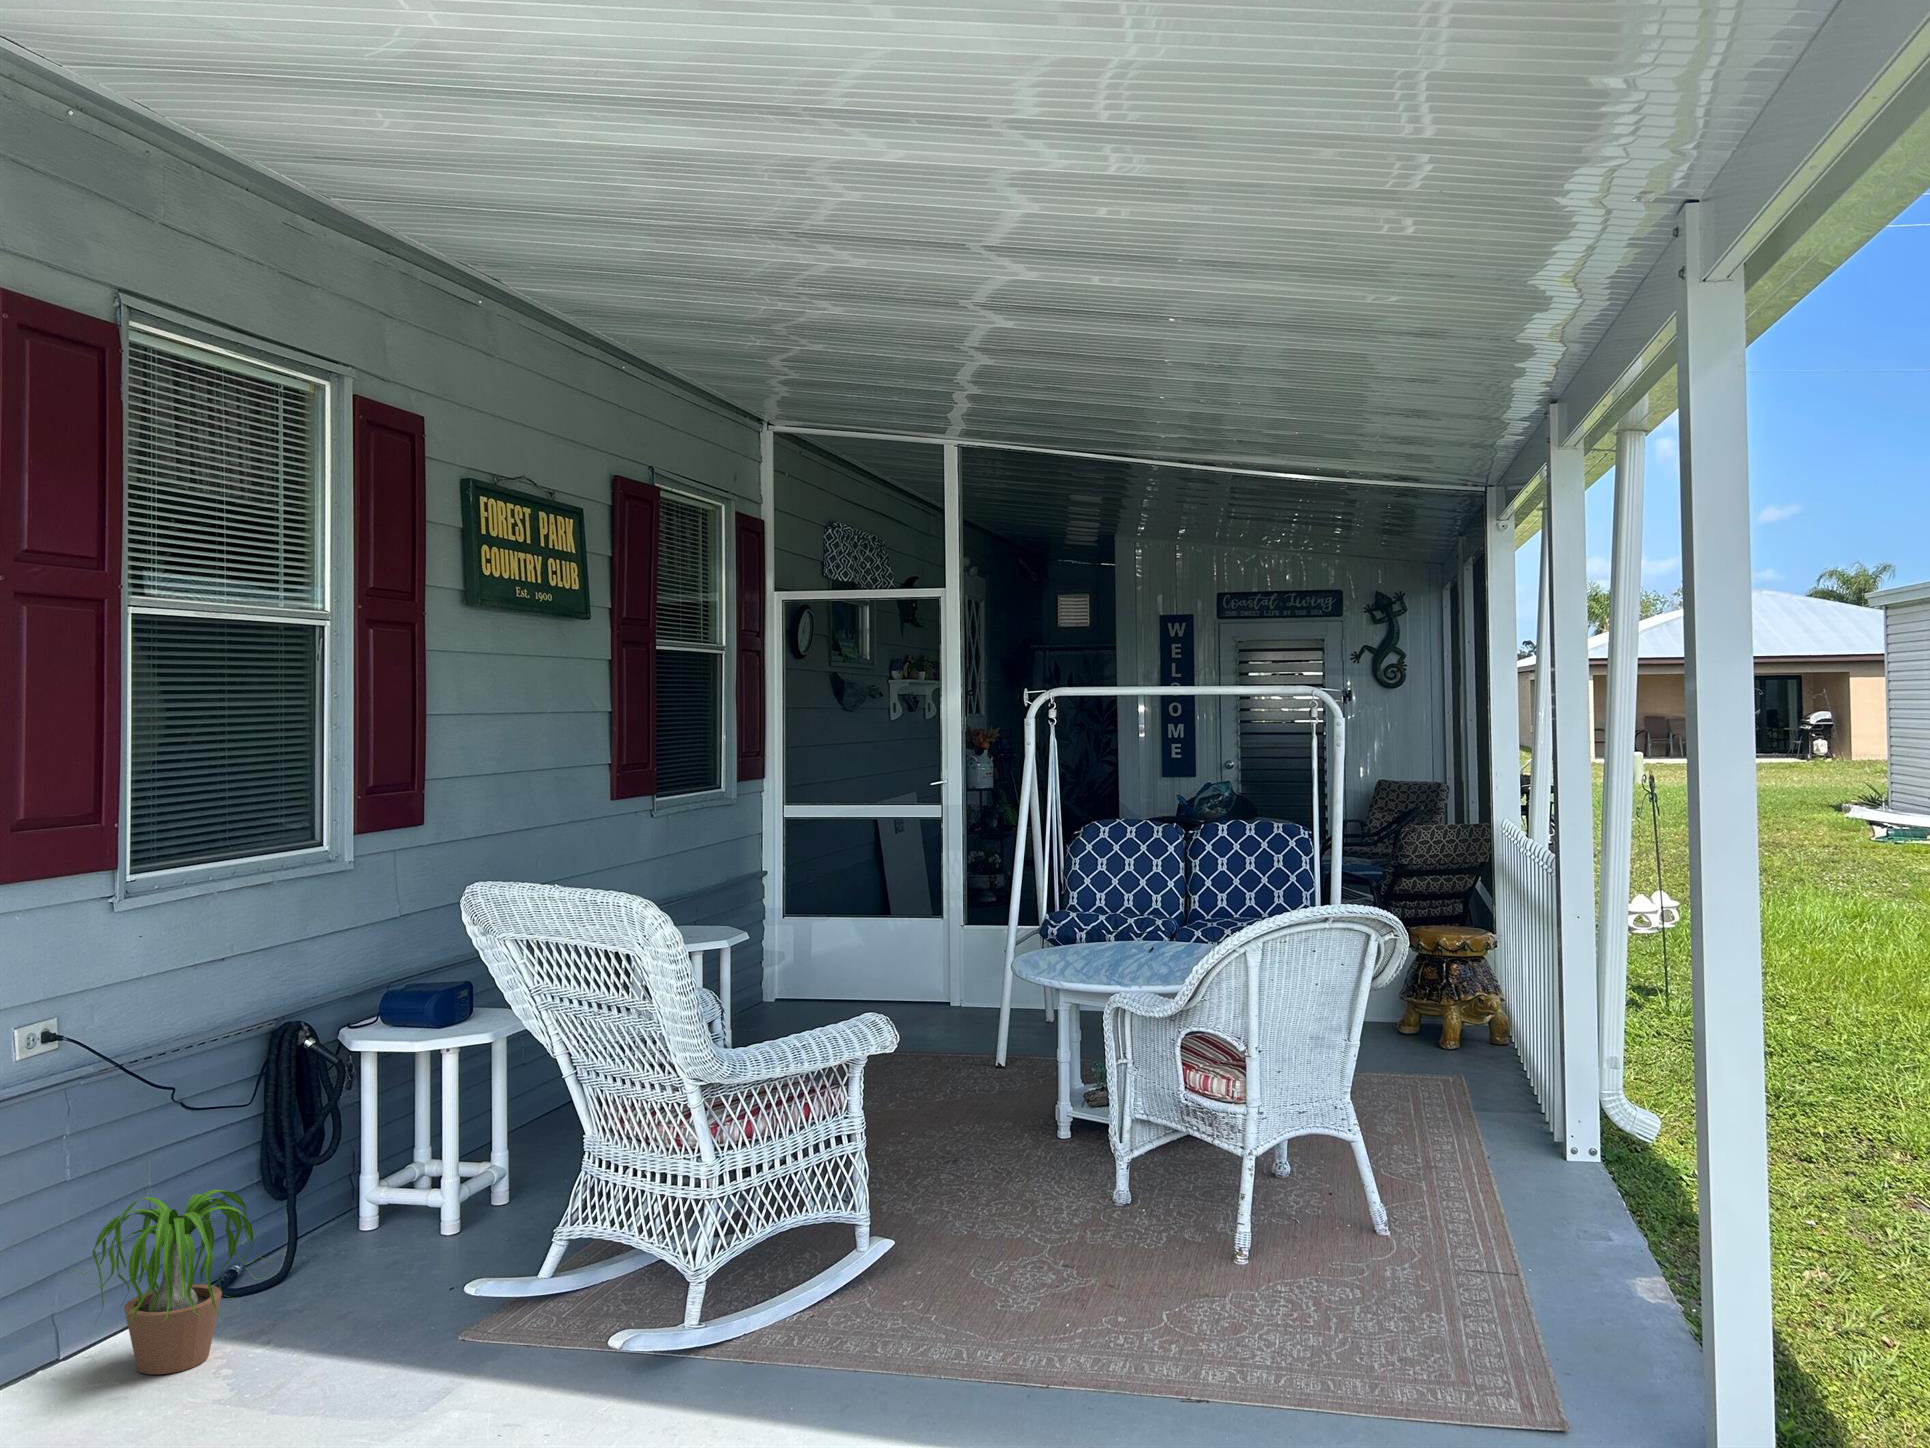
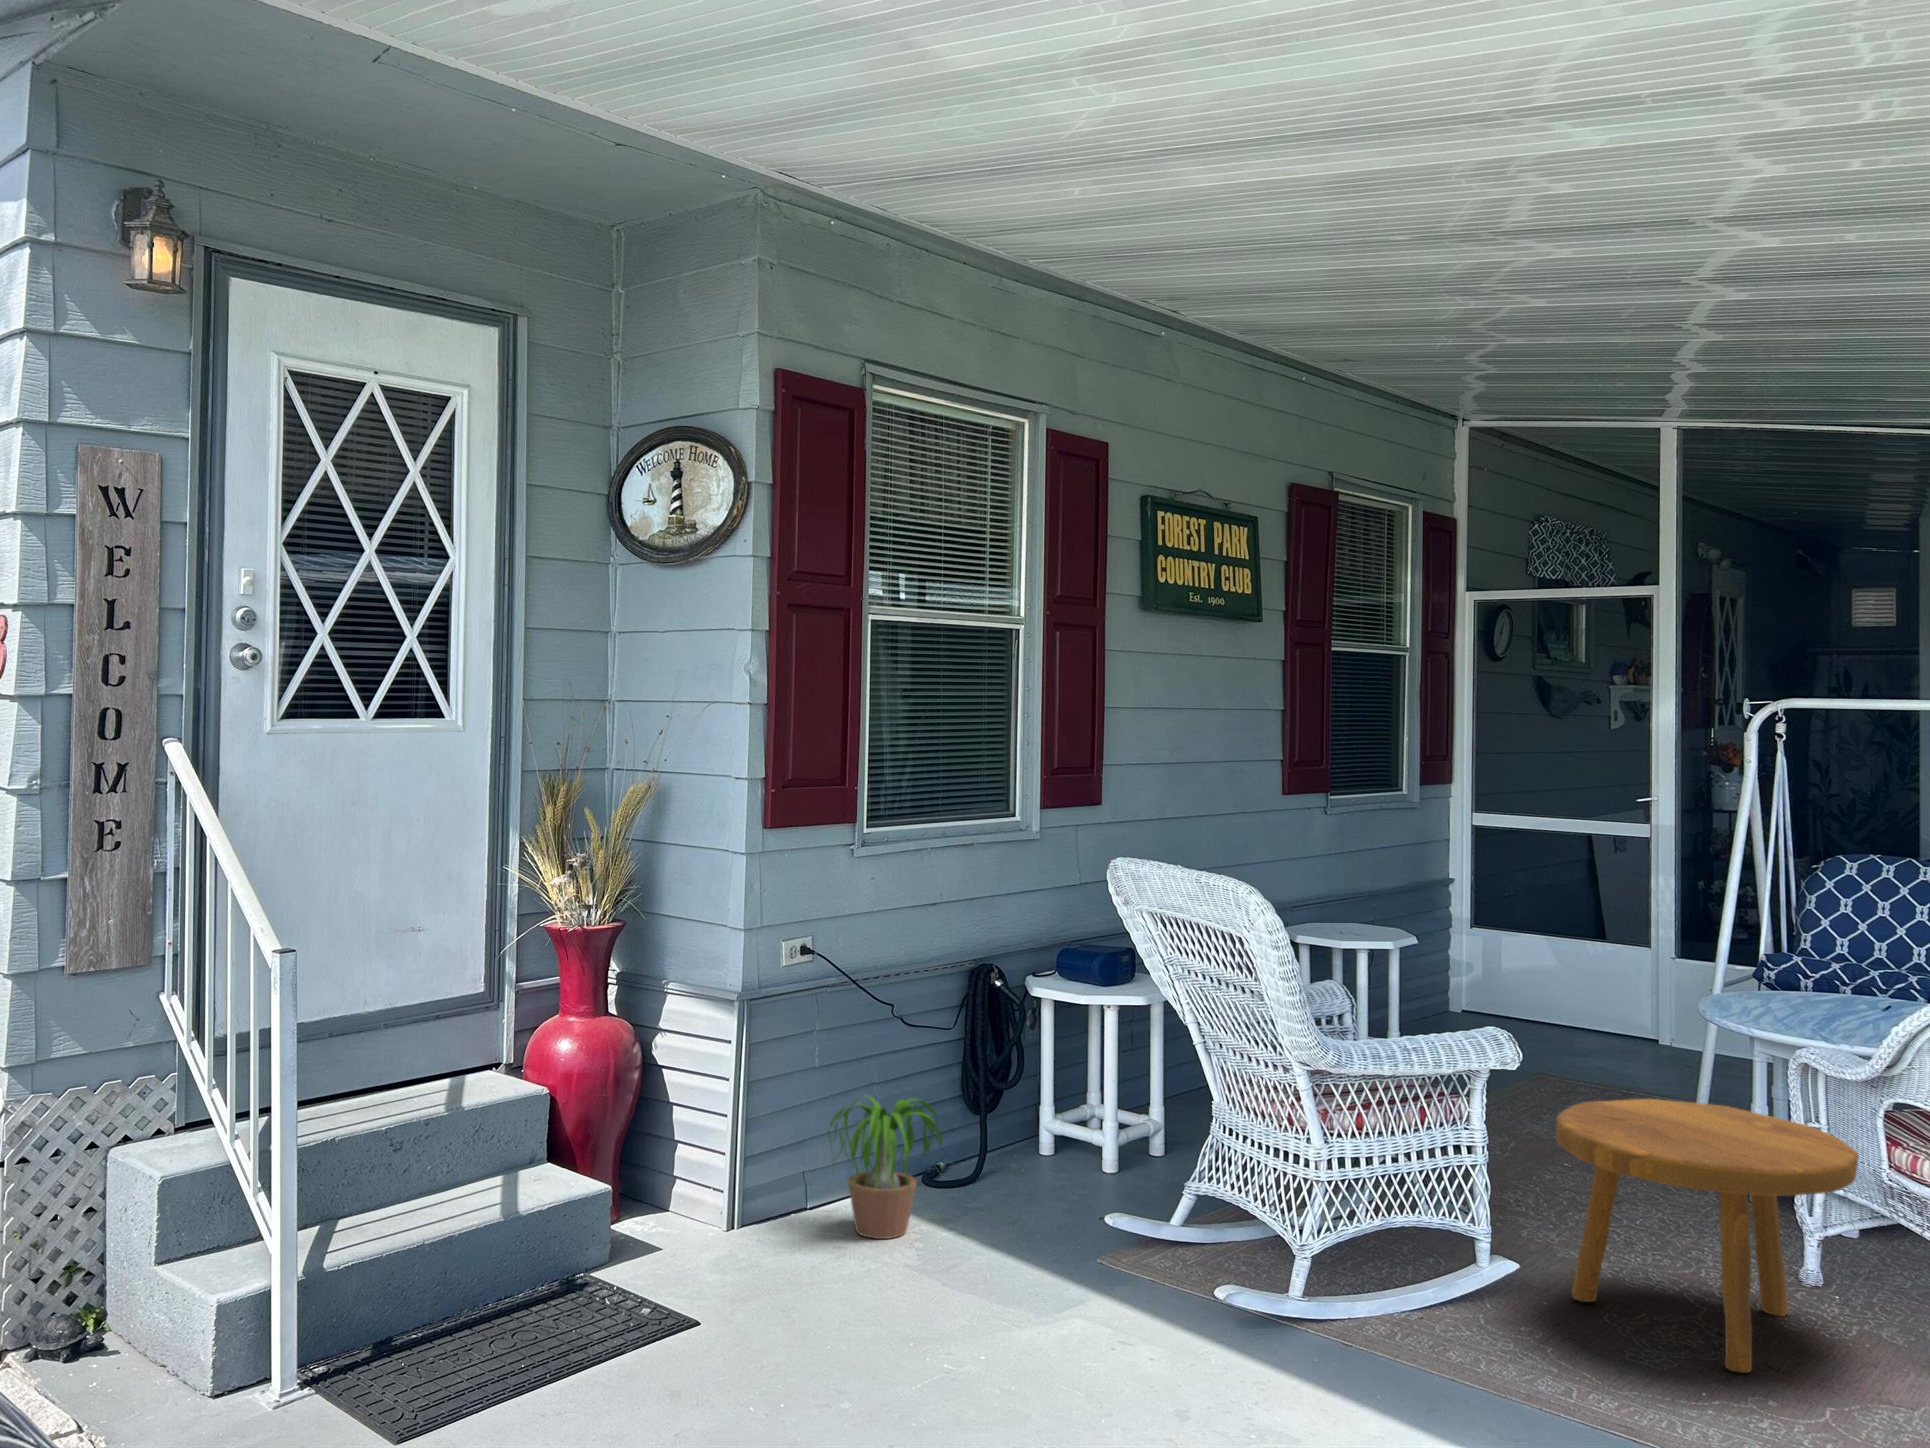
footstool: none [936,1059,1192,1310] -> present [1556,1099,1859,1373]

